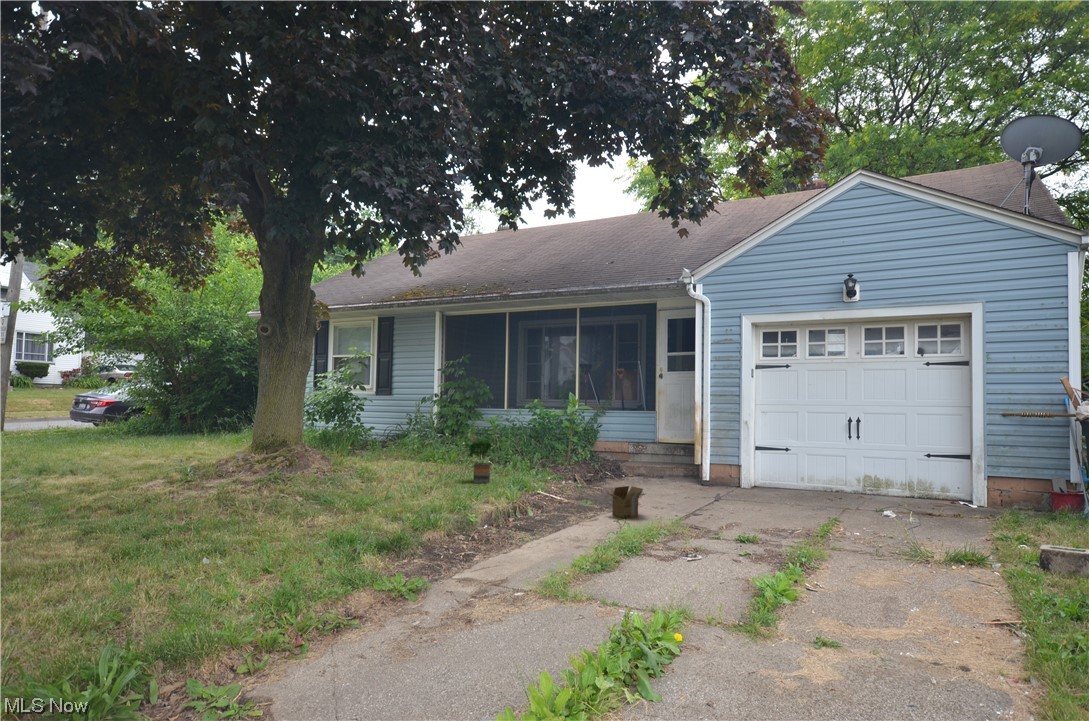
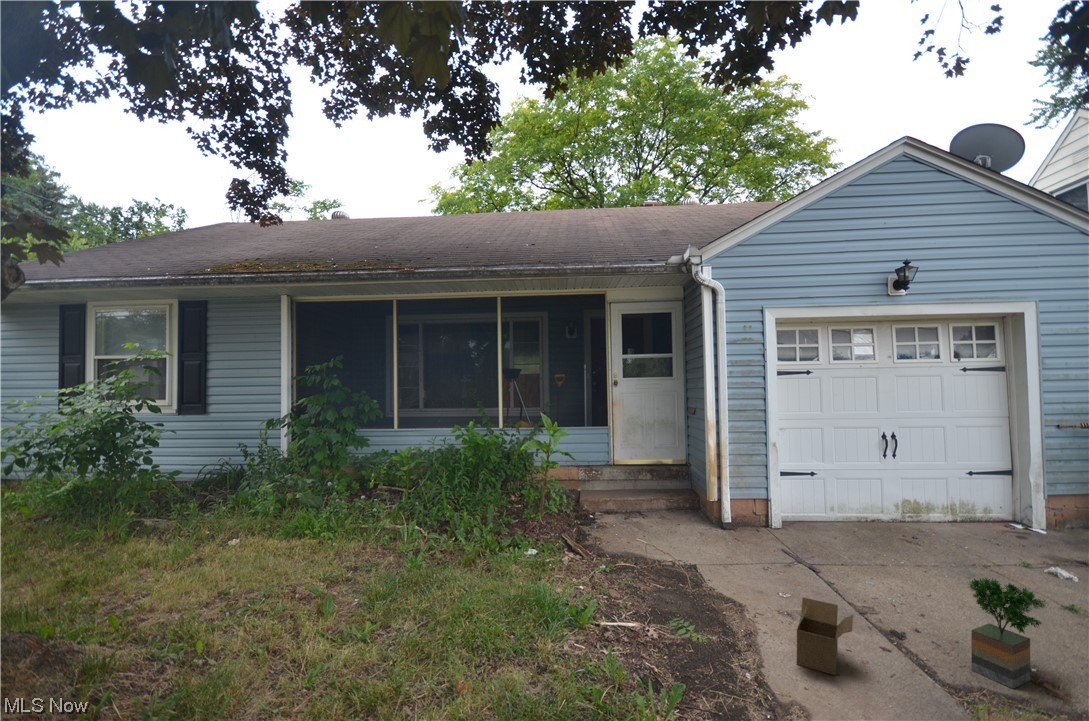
potted tree: present [468,441,496,483] -> present [969,578,1045,689]

